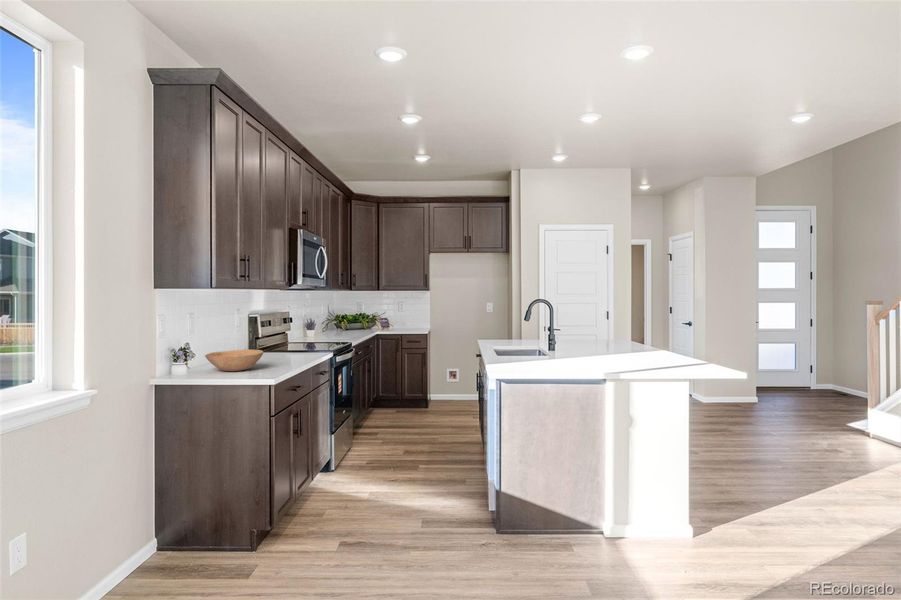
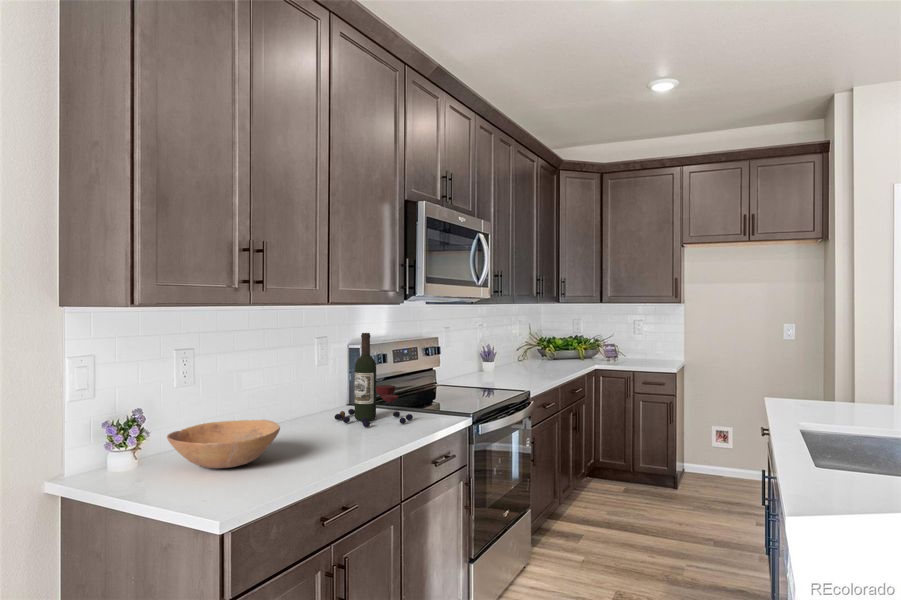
wine bottle: none [255,306,301,358] -> present [335,333,413,427]

